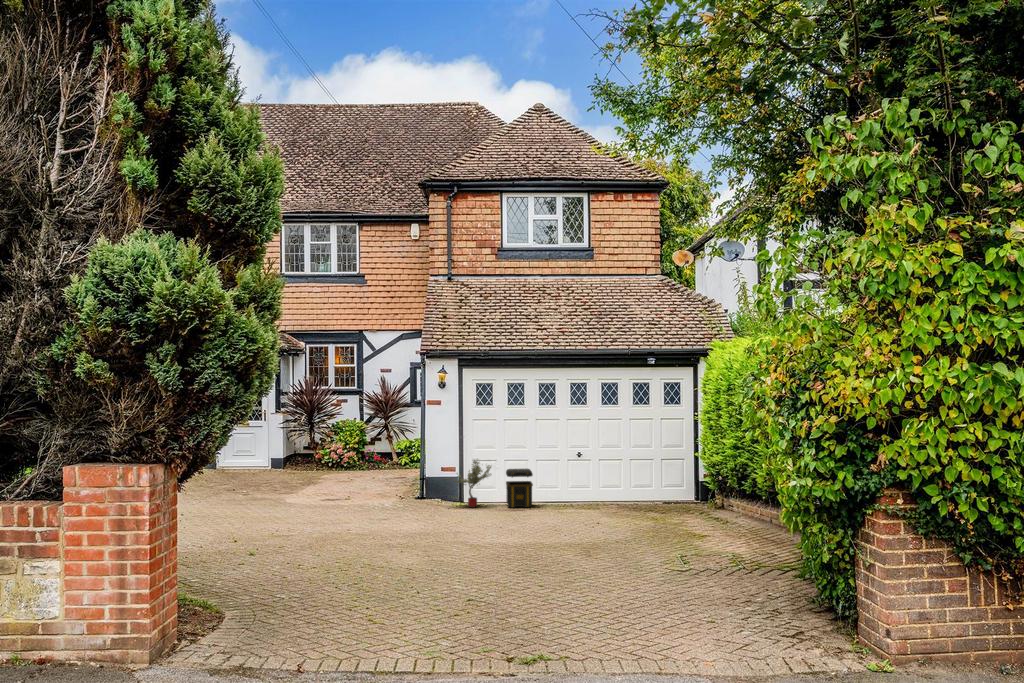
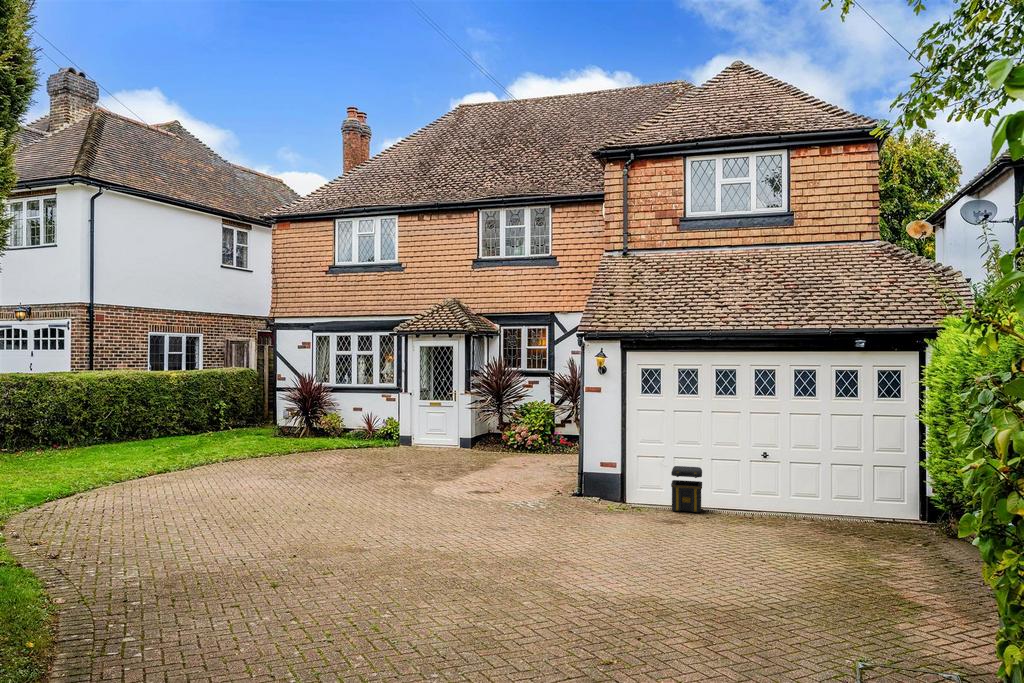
potted tree: present [454,459,491,508] -> none [609,452,655,507]

